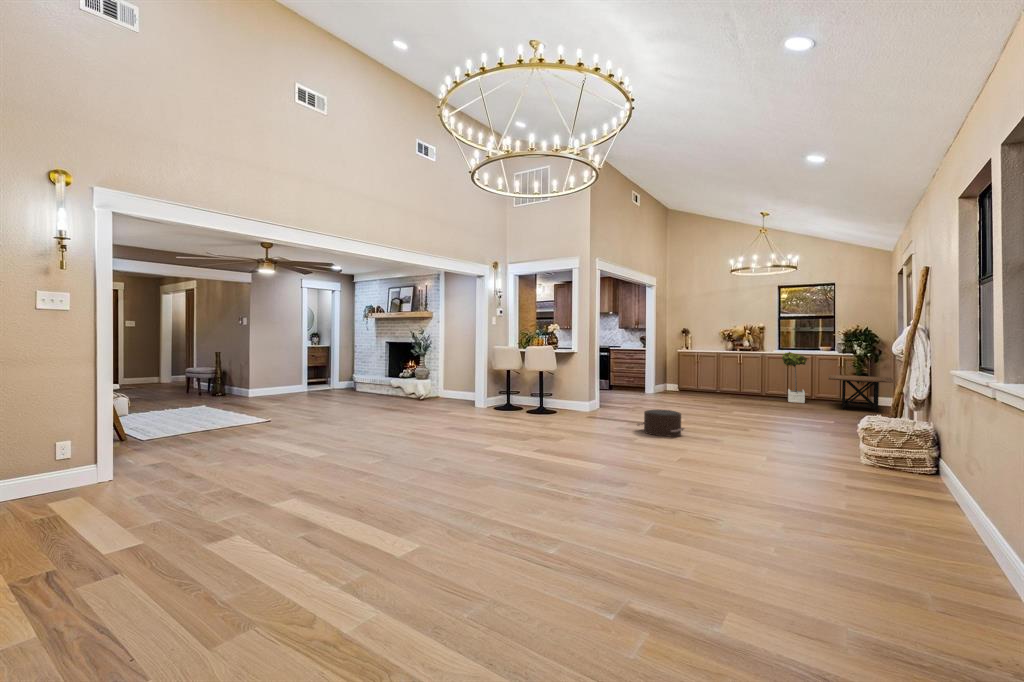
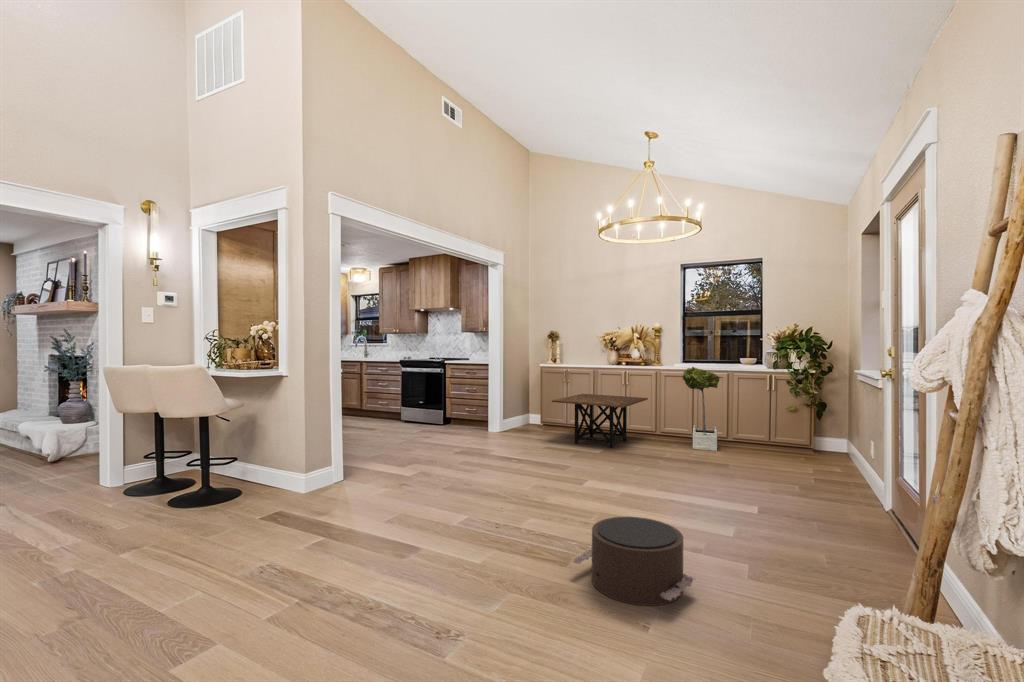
side table: present [829,375,896,412] -> present [552,394,648,448]
pouf: present [637,410,684,436] -> present [573,517,695,606]

